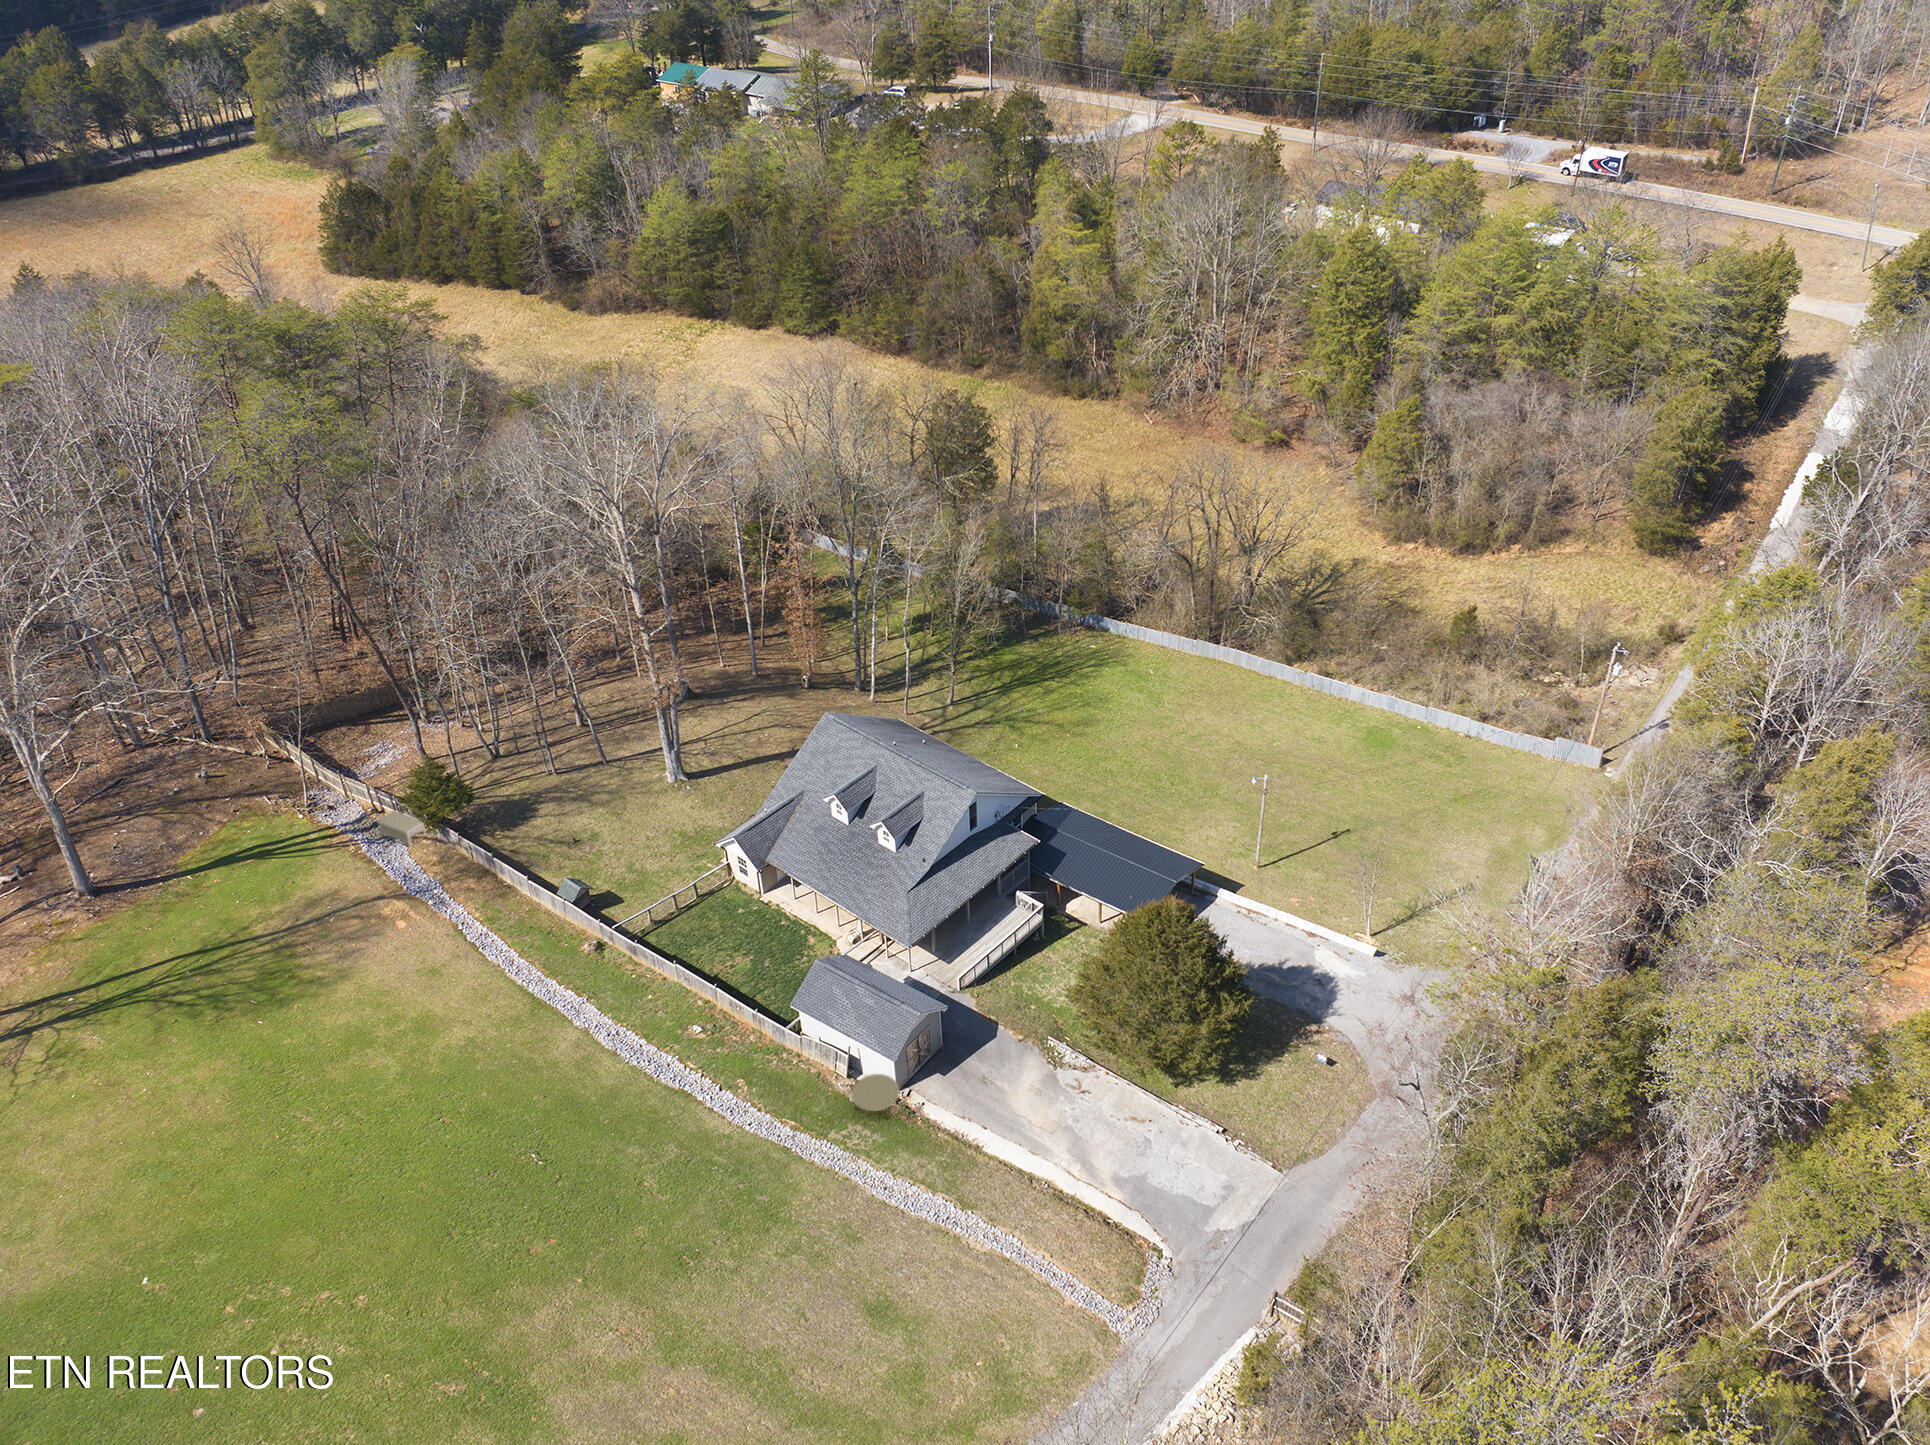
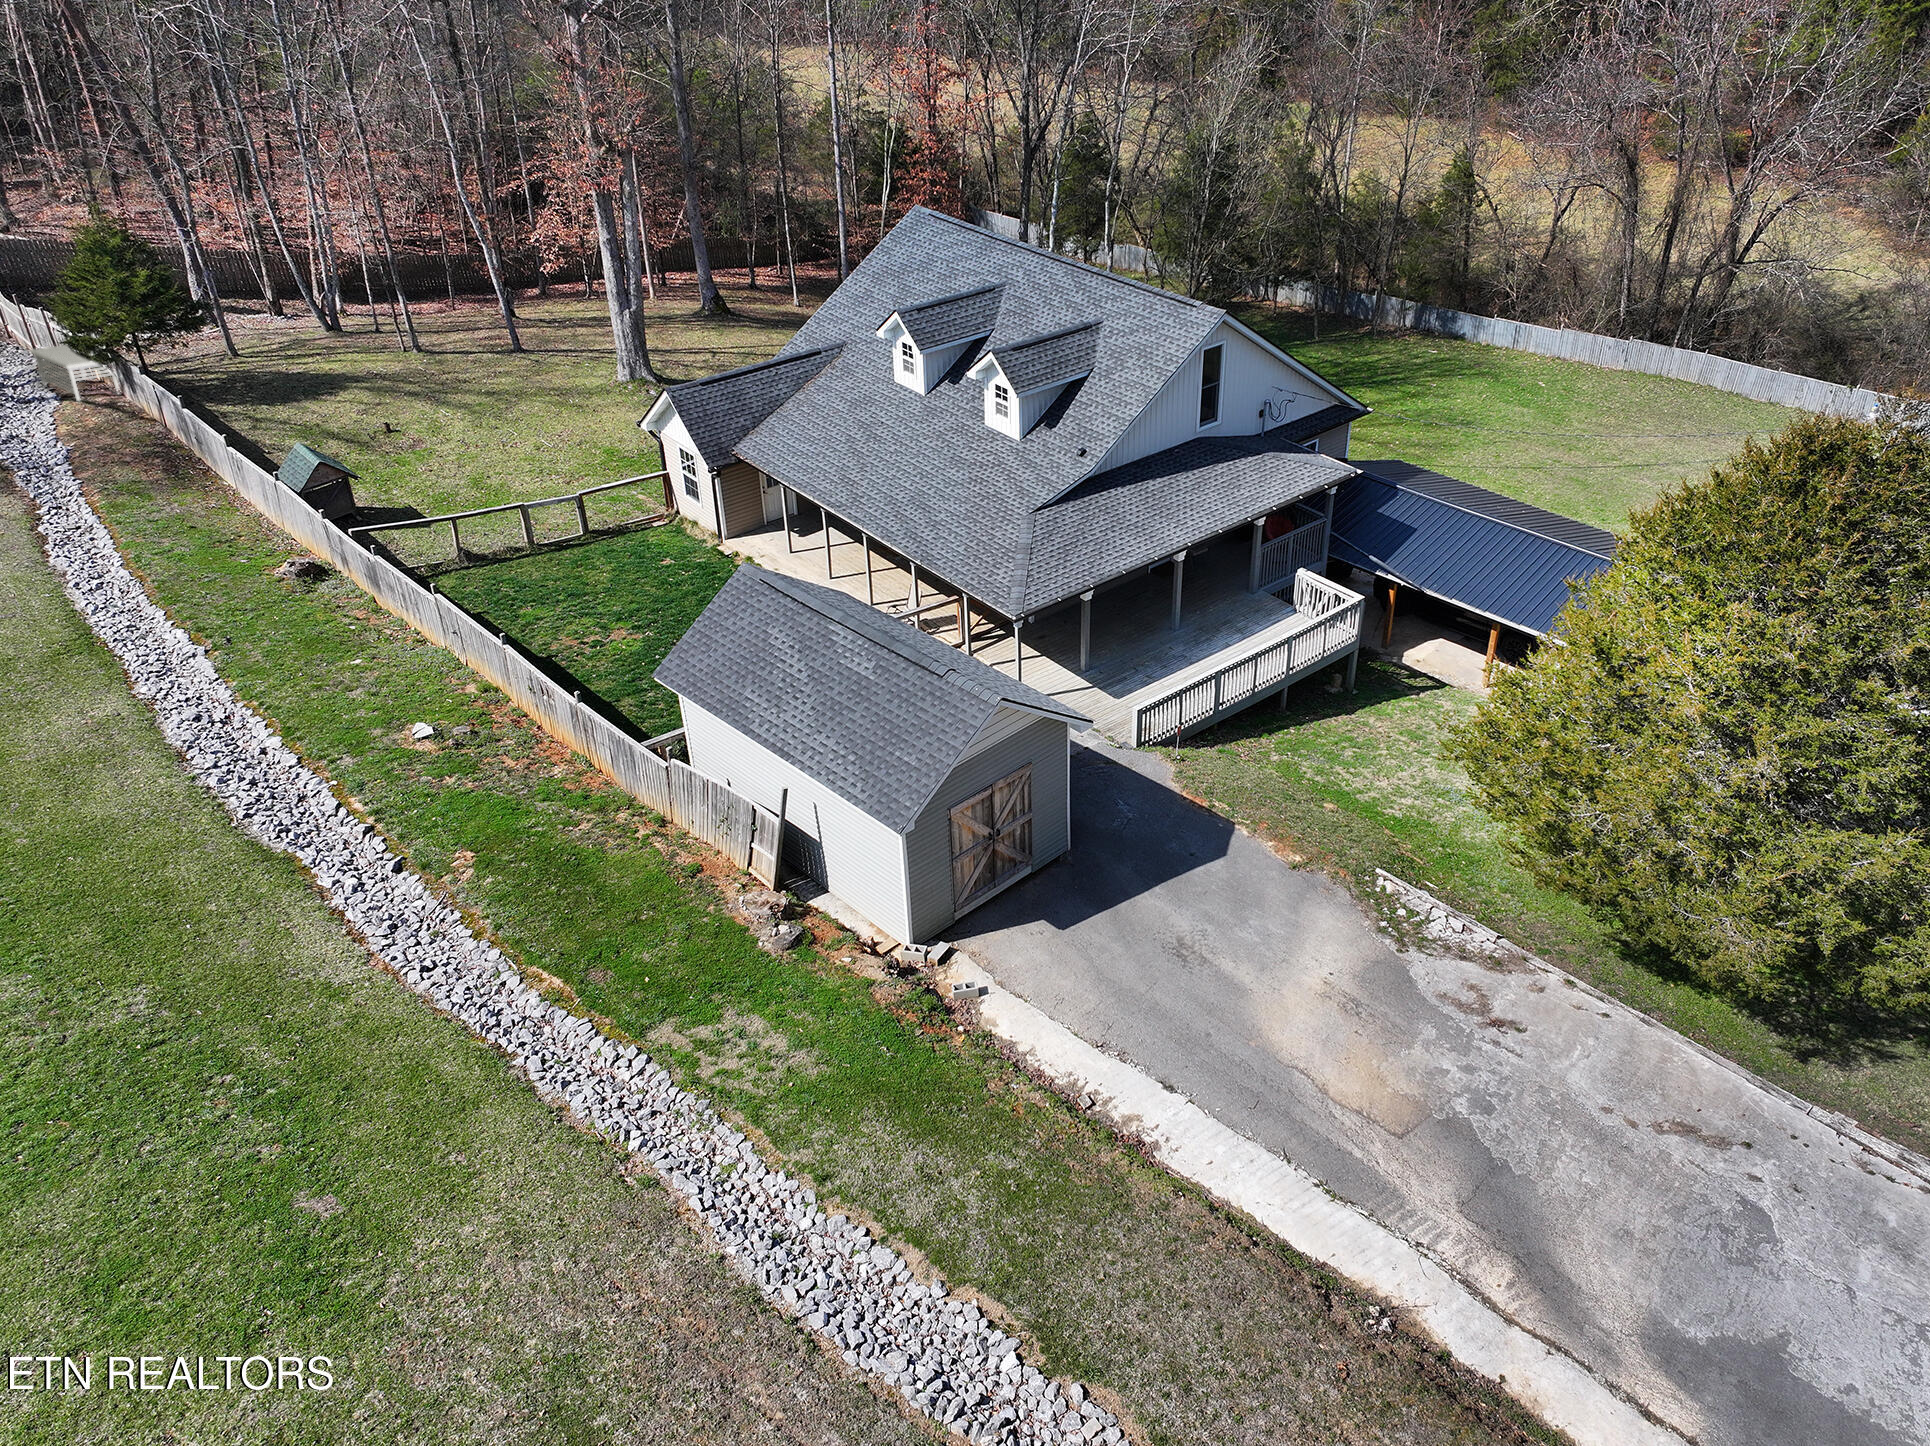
round table: present [852,1074,899,1119] -> none [747,873,906,1013]

